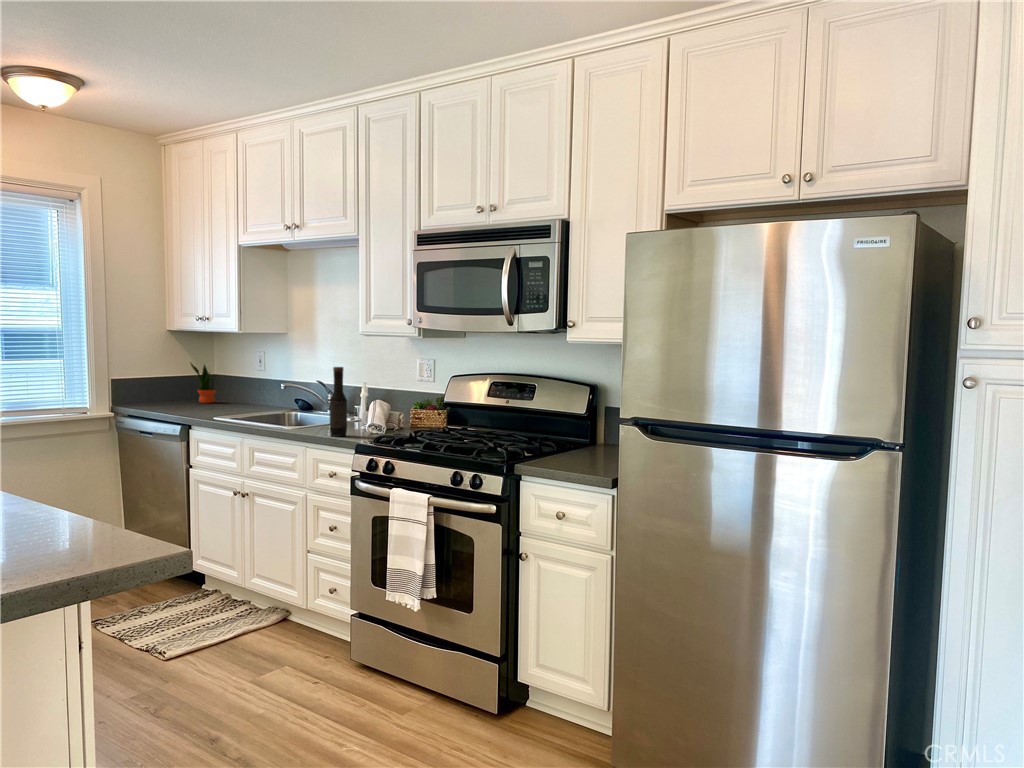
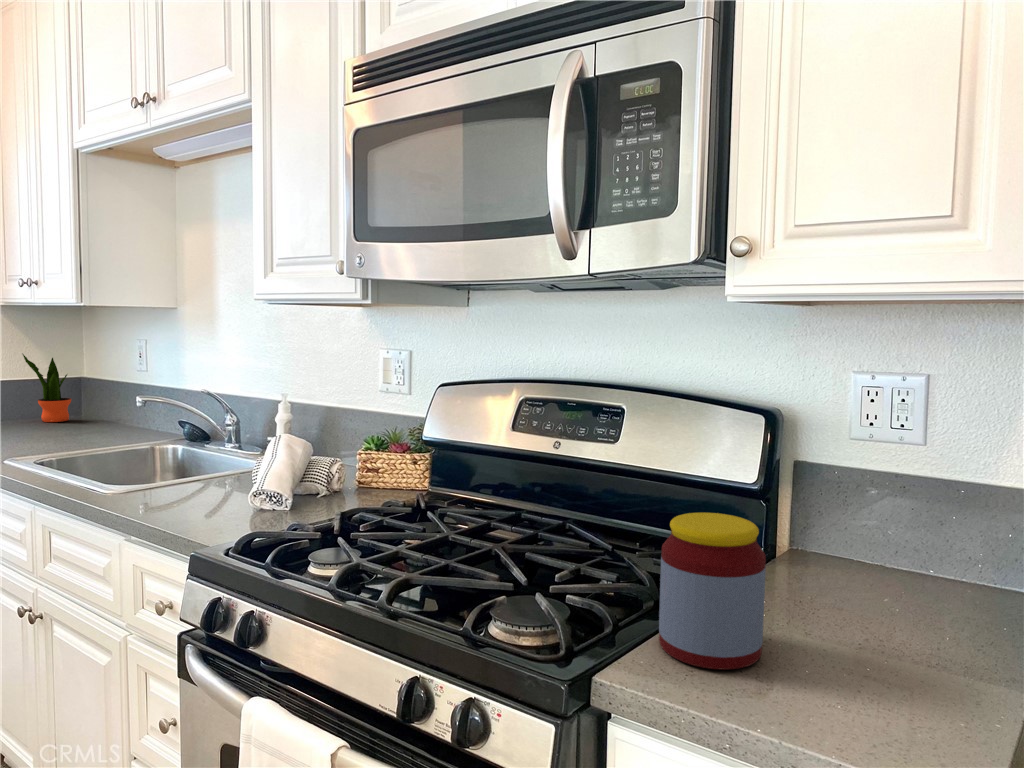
bottle: present [330,367,347,437] -> none [167,365,209,519]
jar: none [538,415,572,461] -> present [659,513,766,670]

